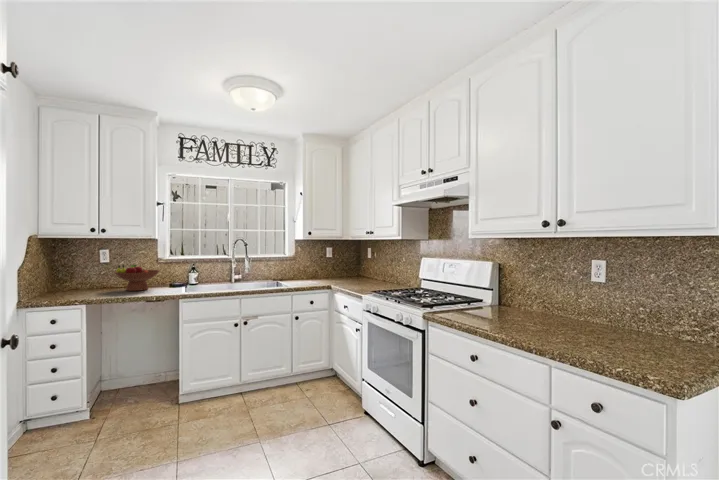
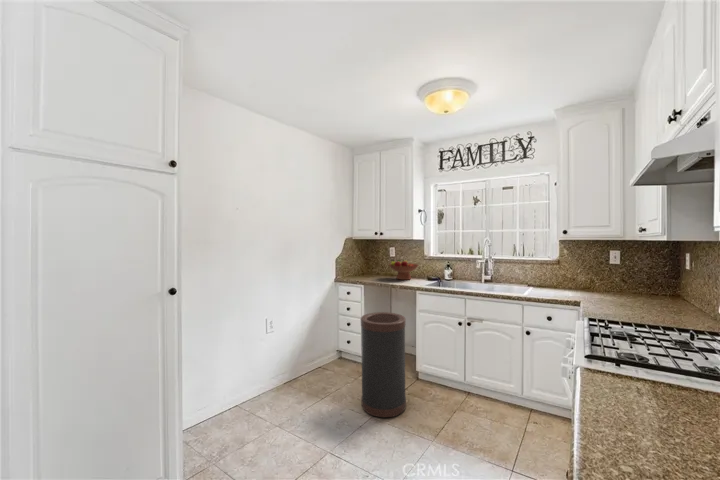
trash can: none [141,326,205,459] -> present [361,312,406,417]

